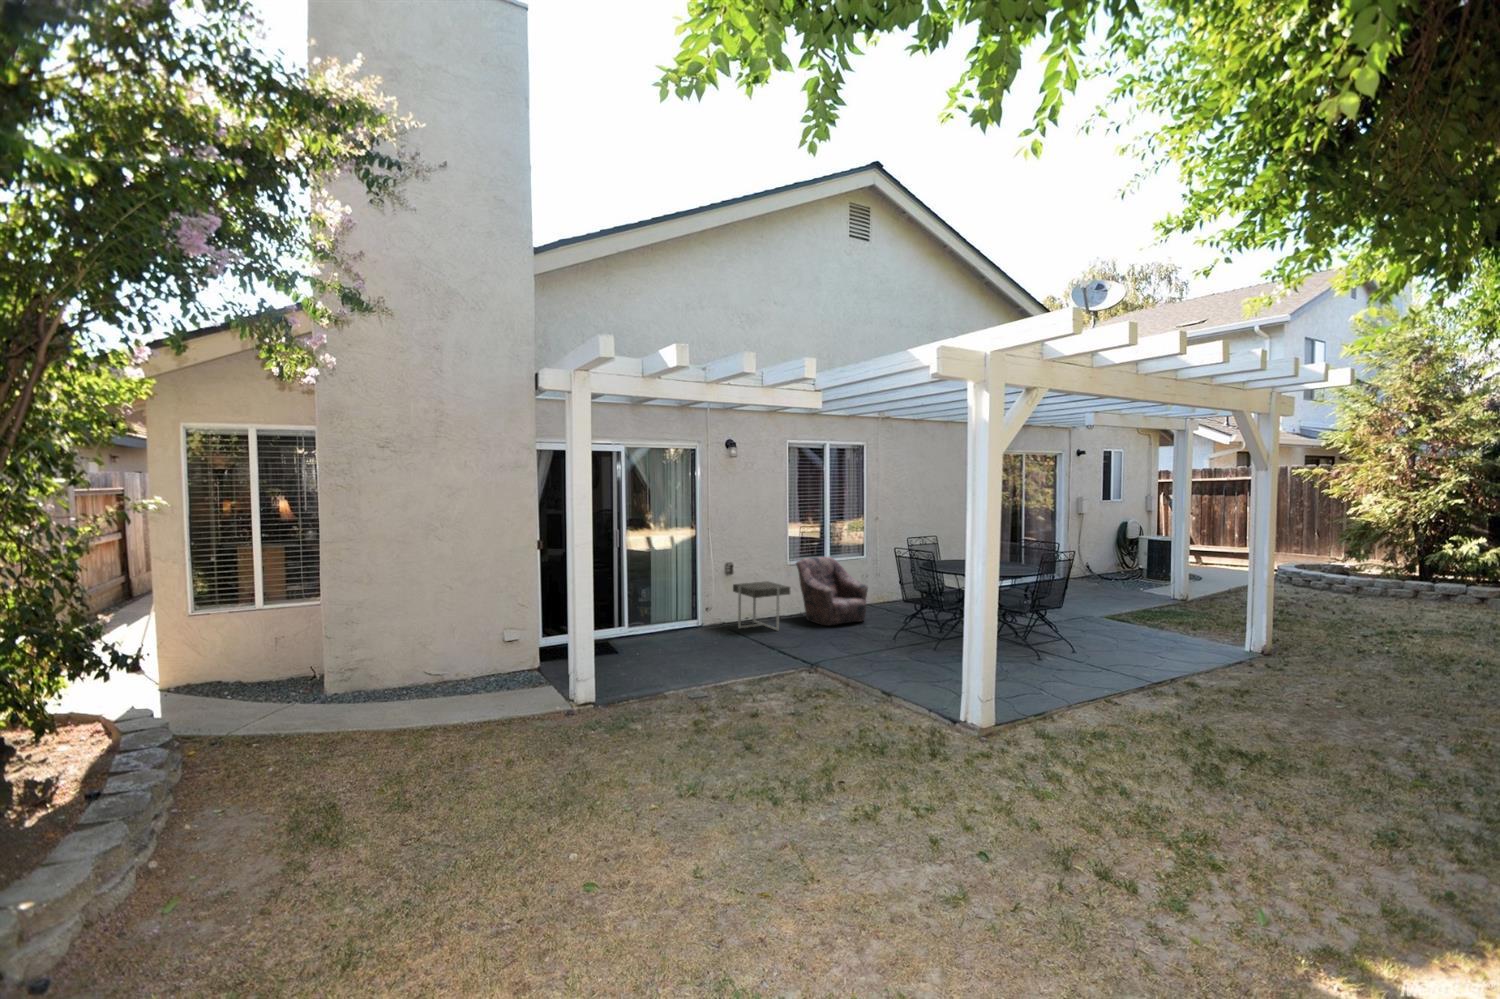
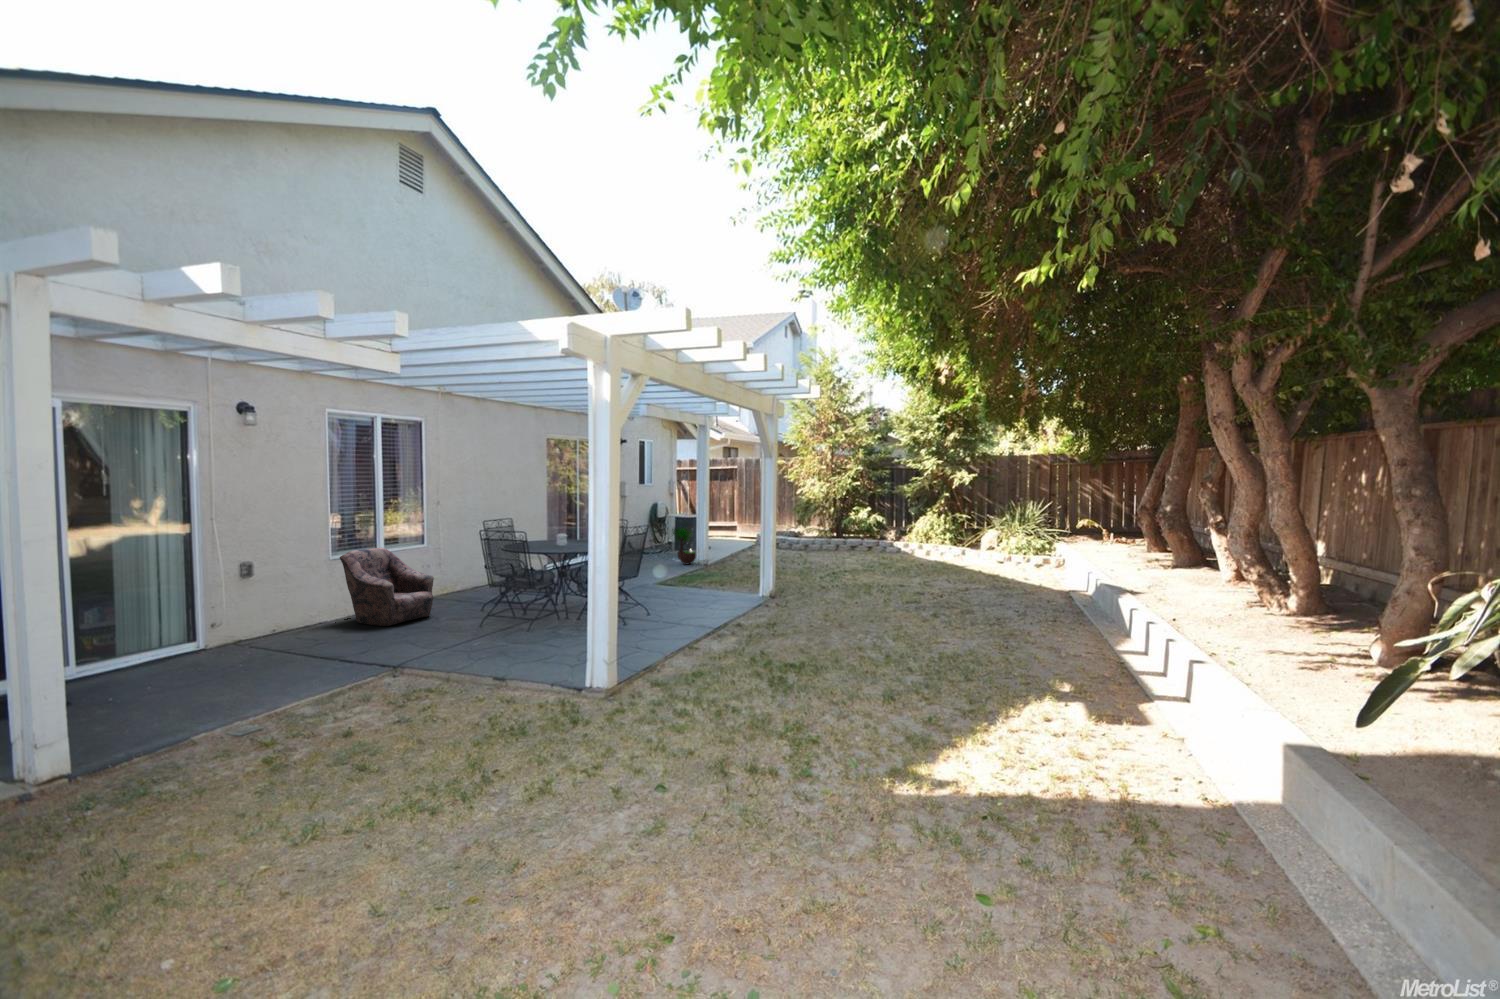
potted tree: none [1138,546,1172,595] -> present [673,527,696,564]
side table: present [733,581,790,631] -> none [254,582,340,644]

